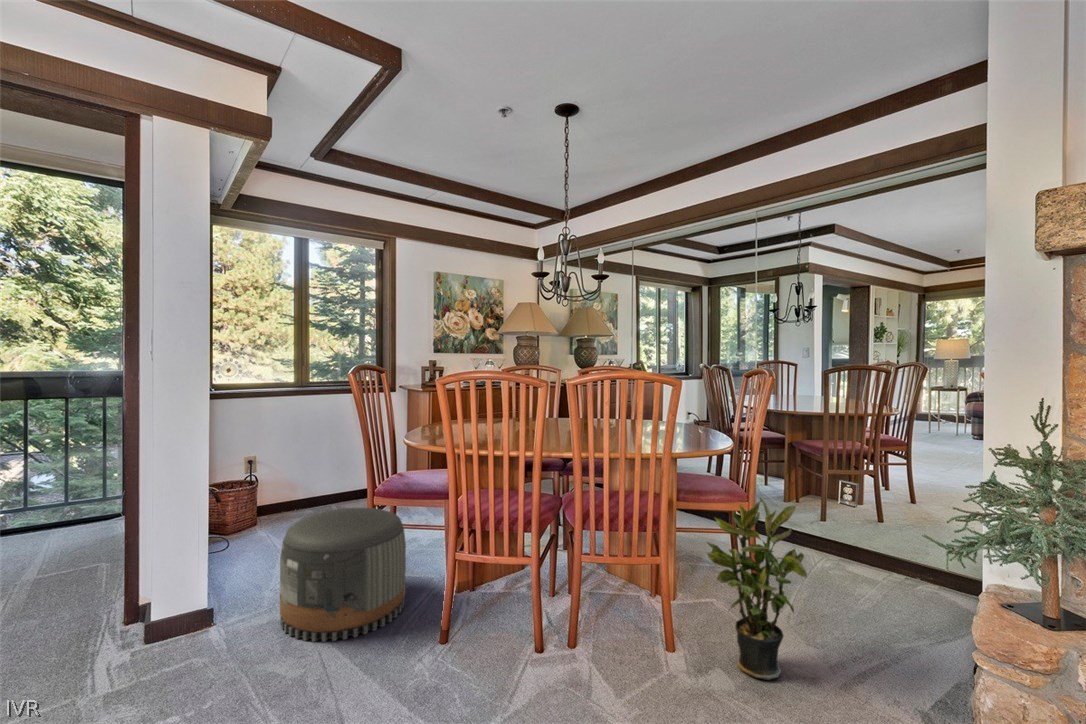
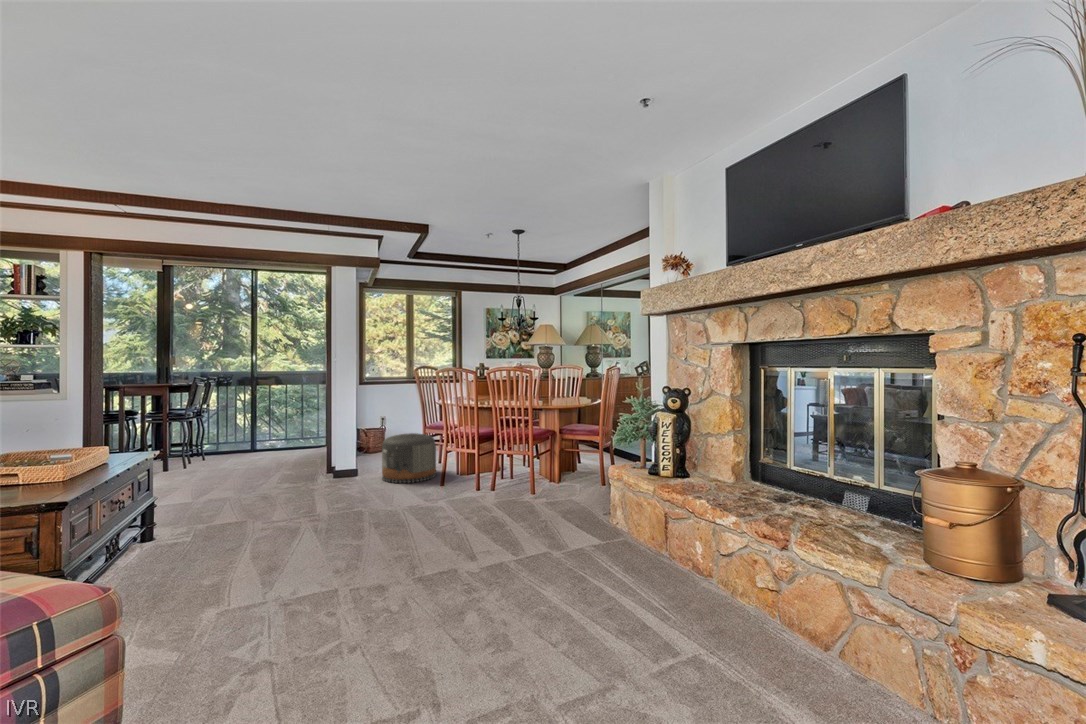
potted plant: present [707,498,807,680] -> none [539,424,582,503]

